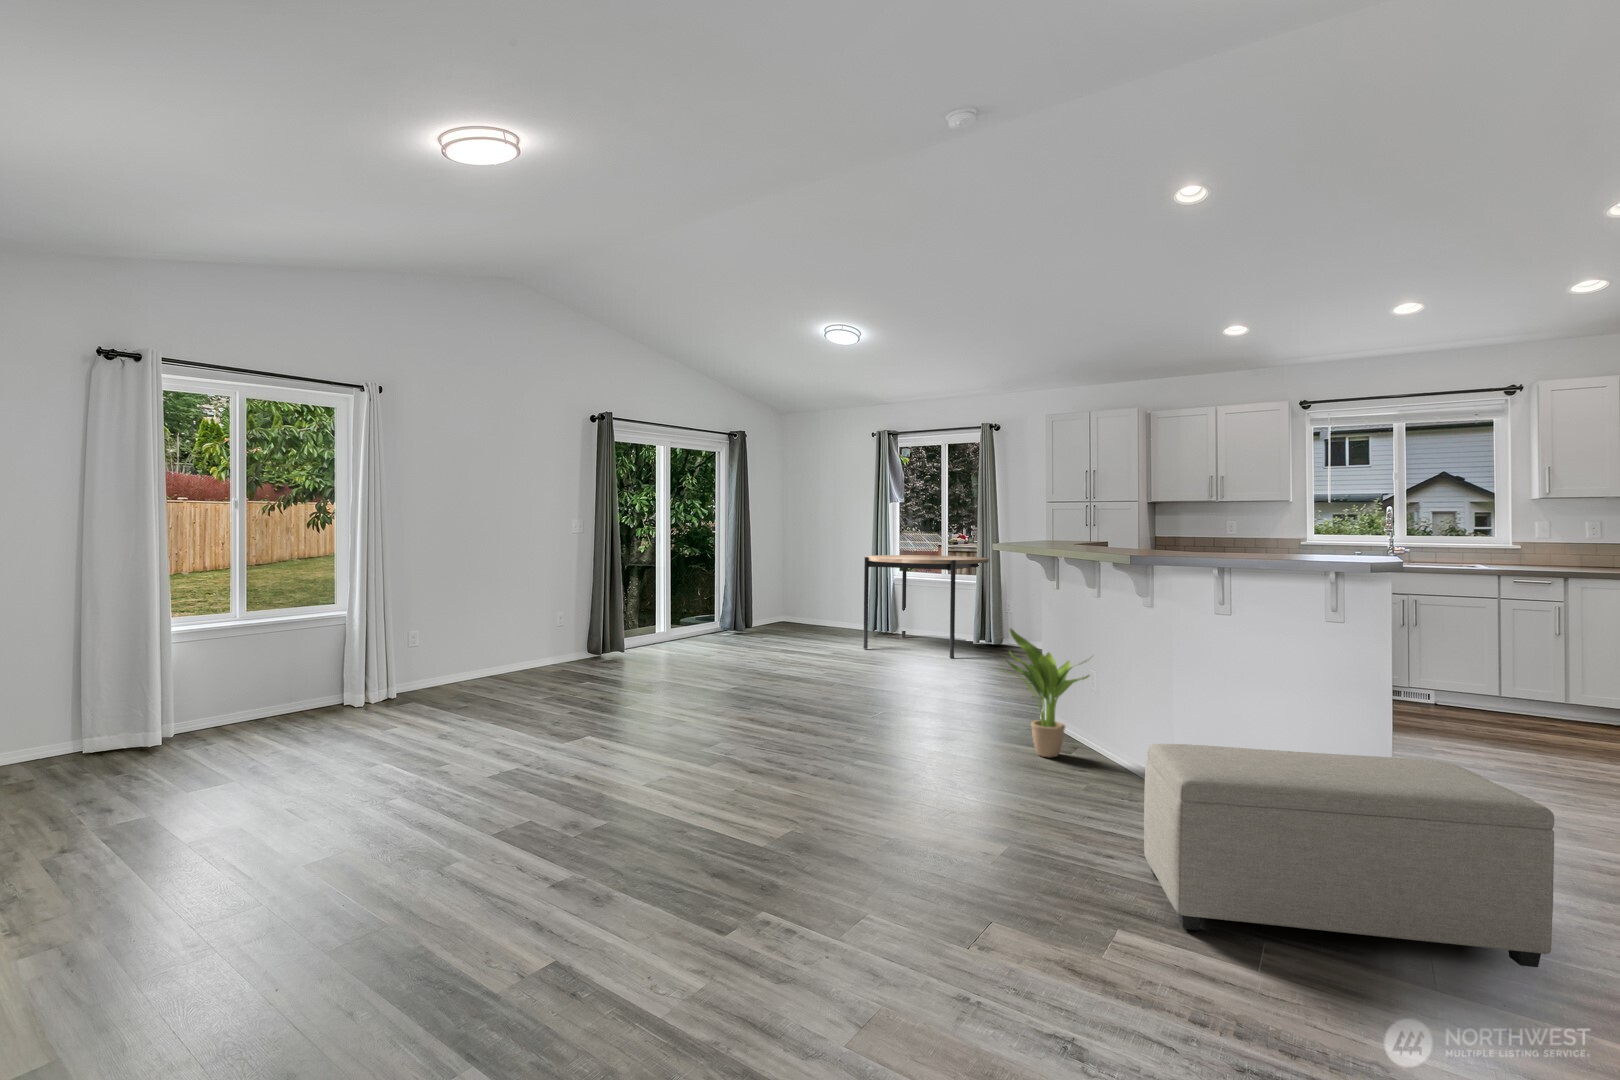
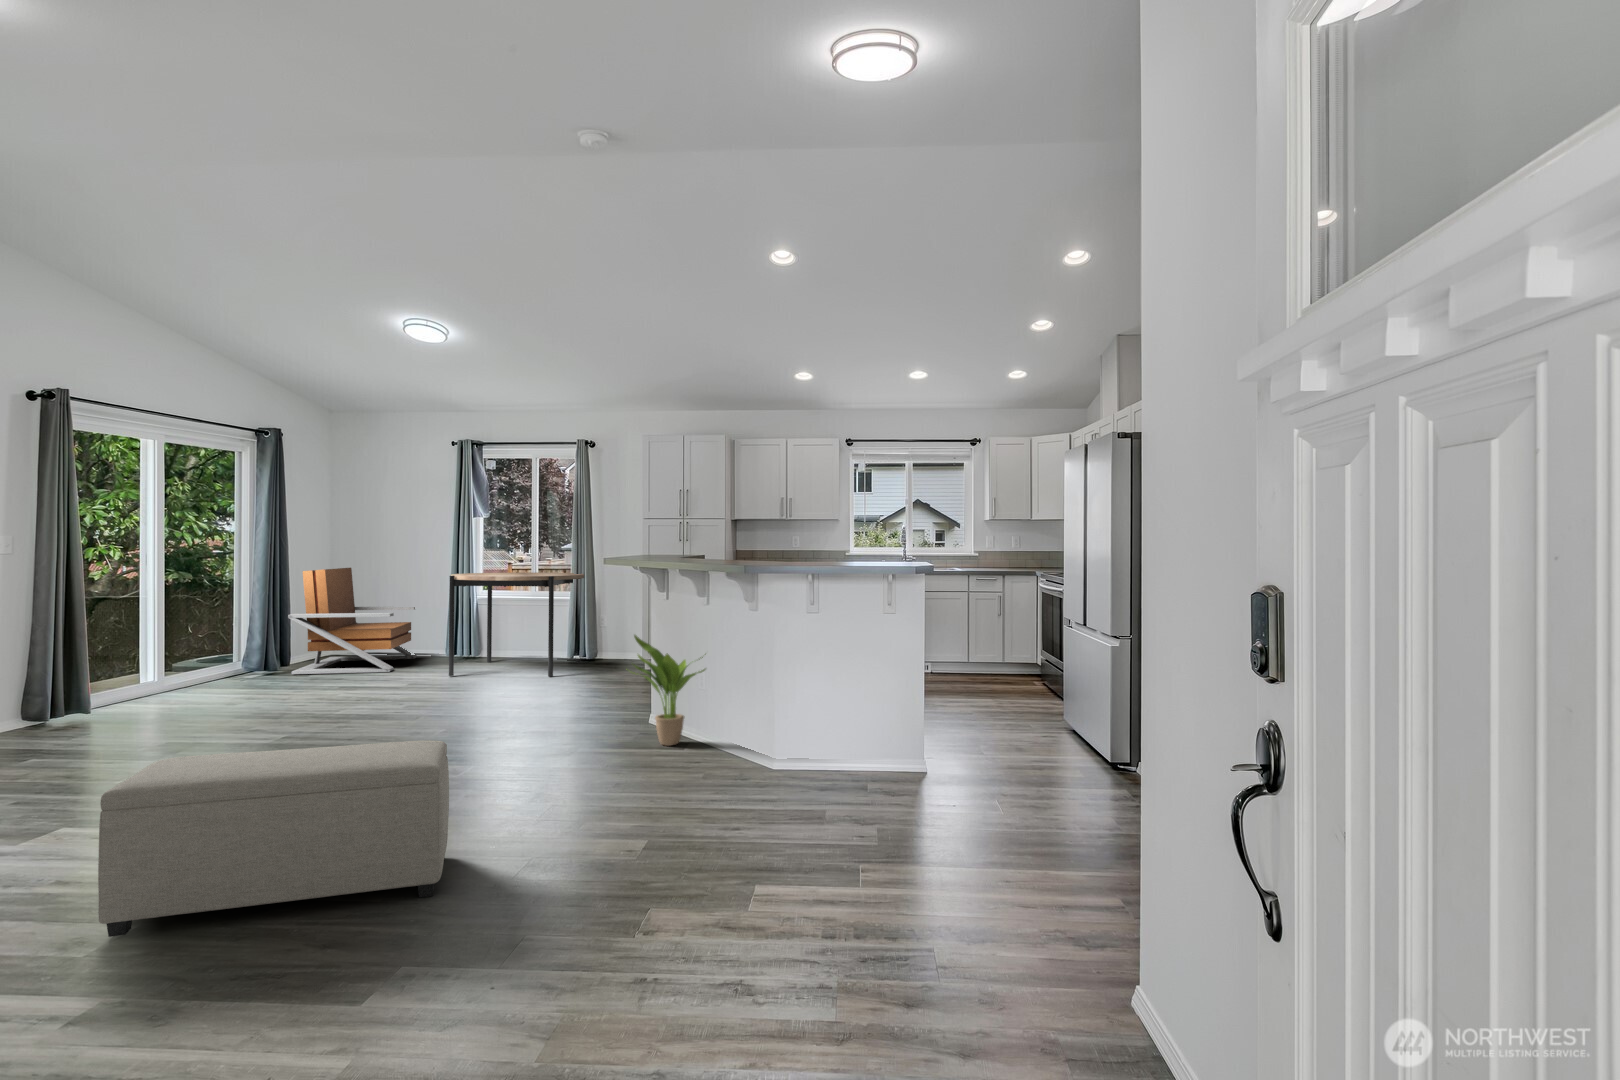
lounge chair: none [746,548,848,640] -> present [288,568,417,674]
ottoman: present [1144,744,1554,967] -> present [98,740,449,937]

